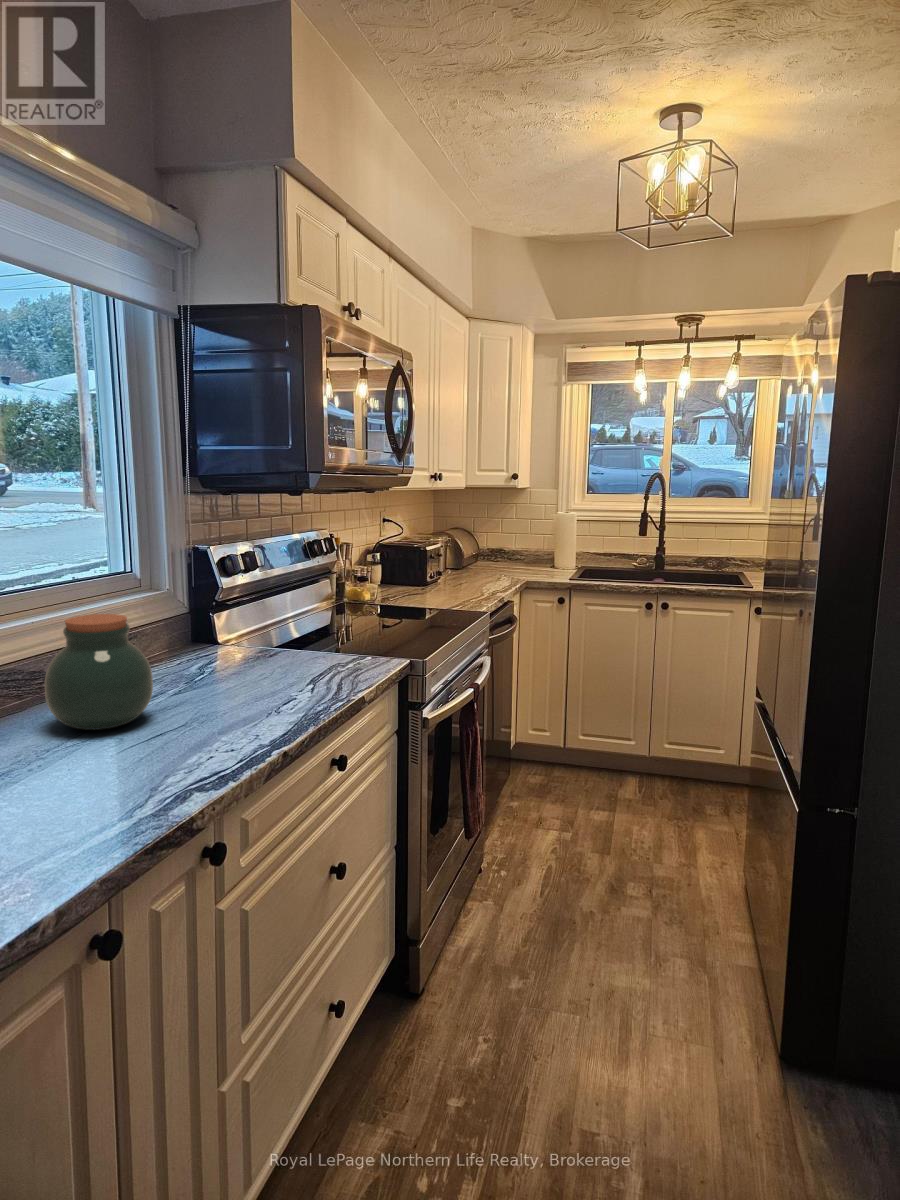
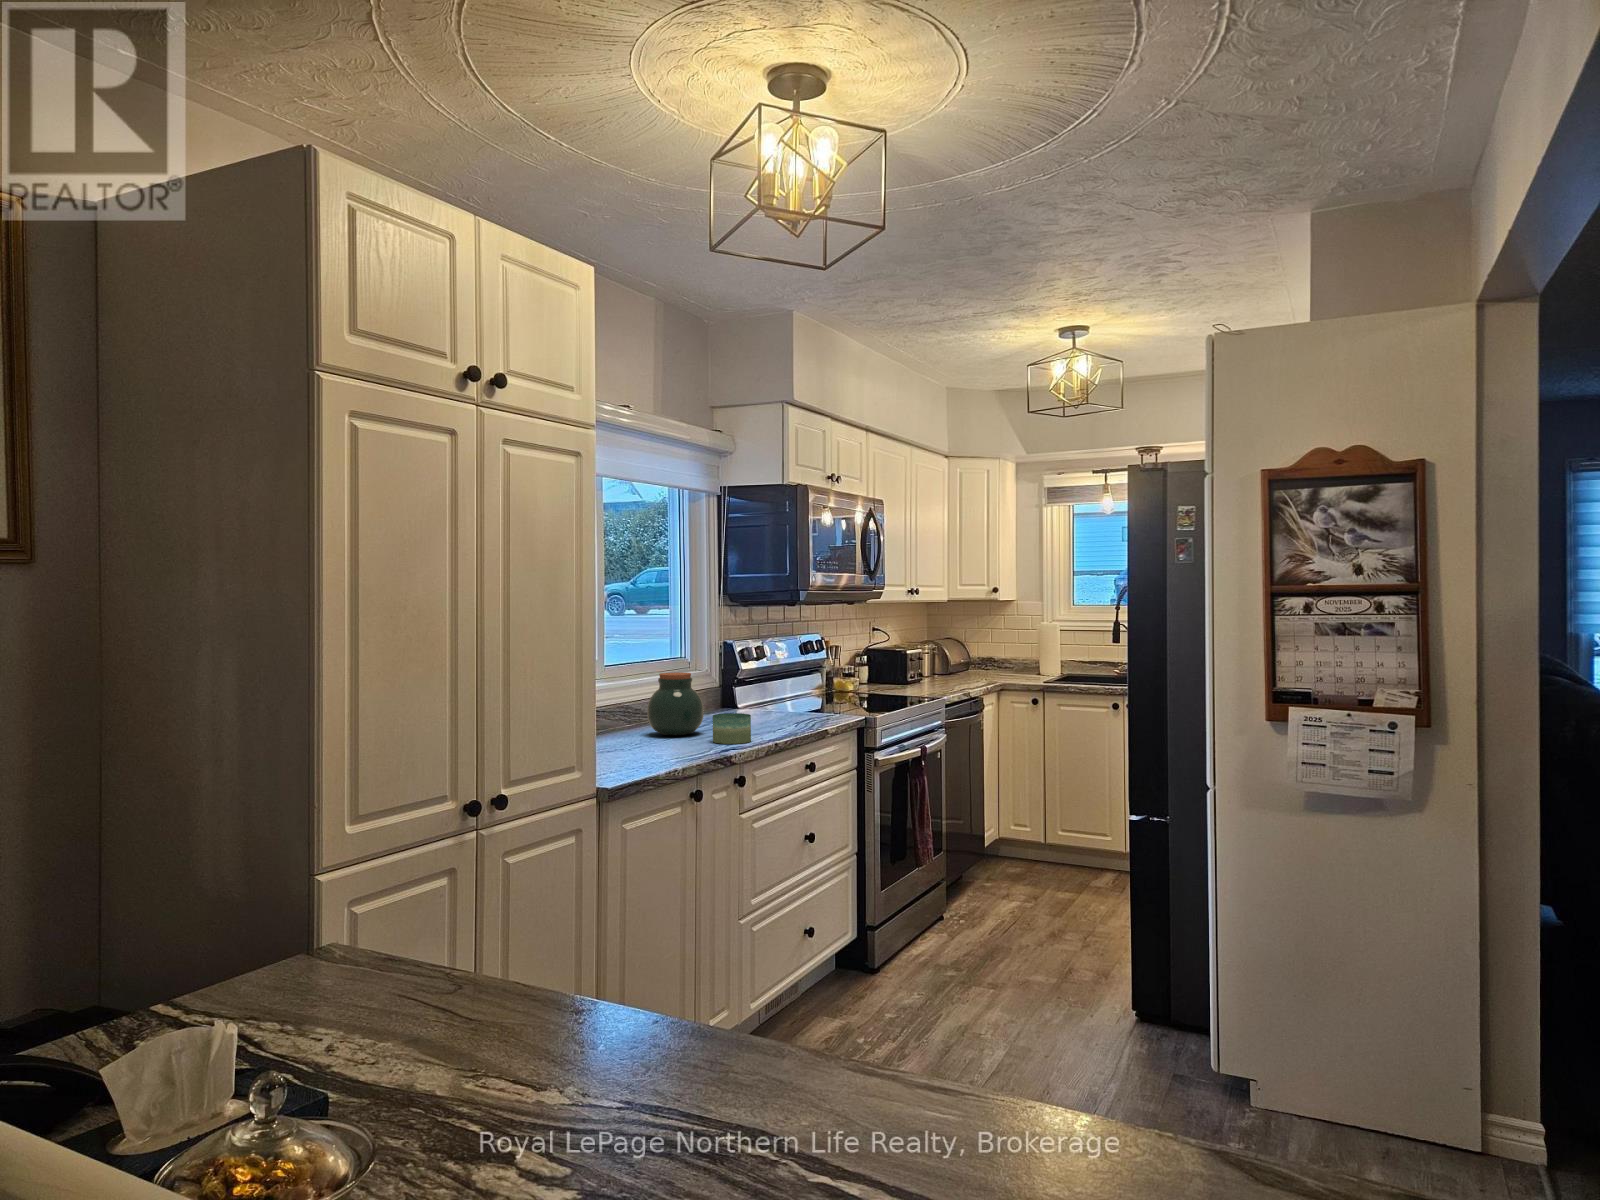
candle: none [165,694,240,760] -> present [713,713,751,744]

